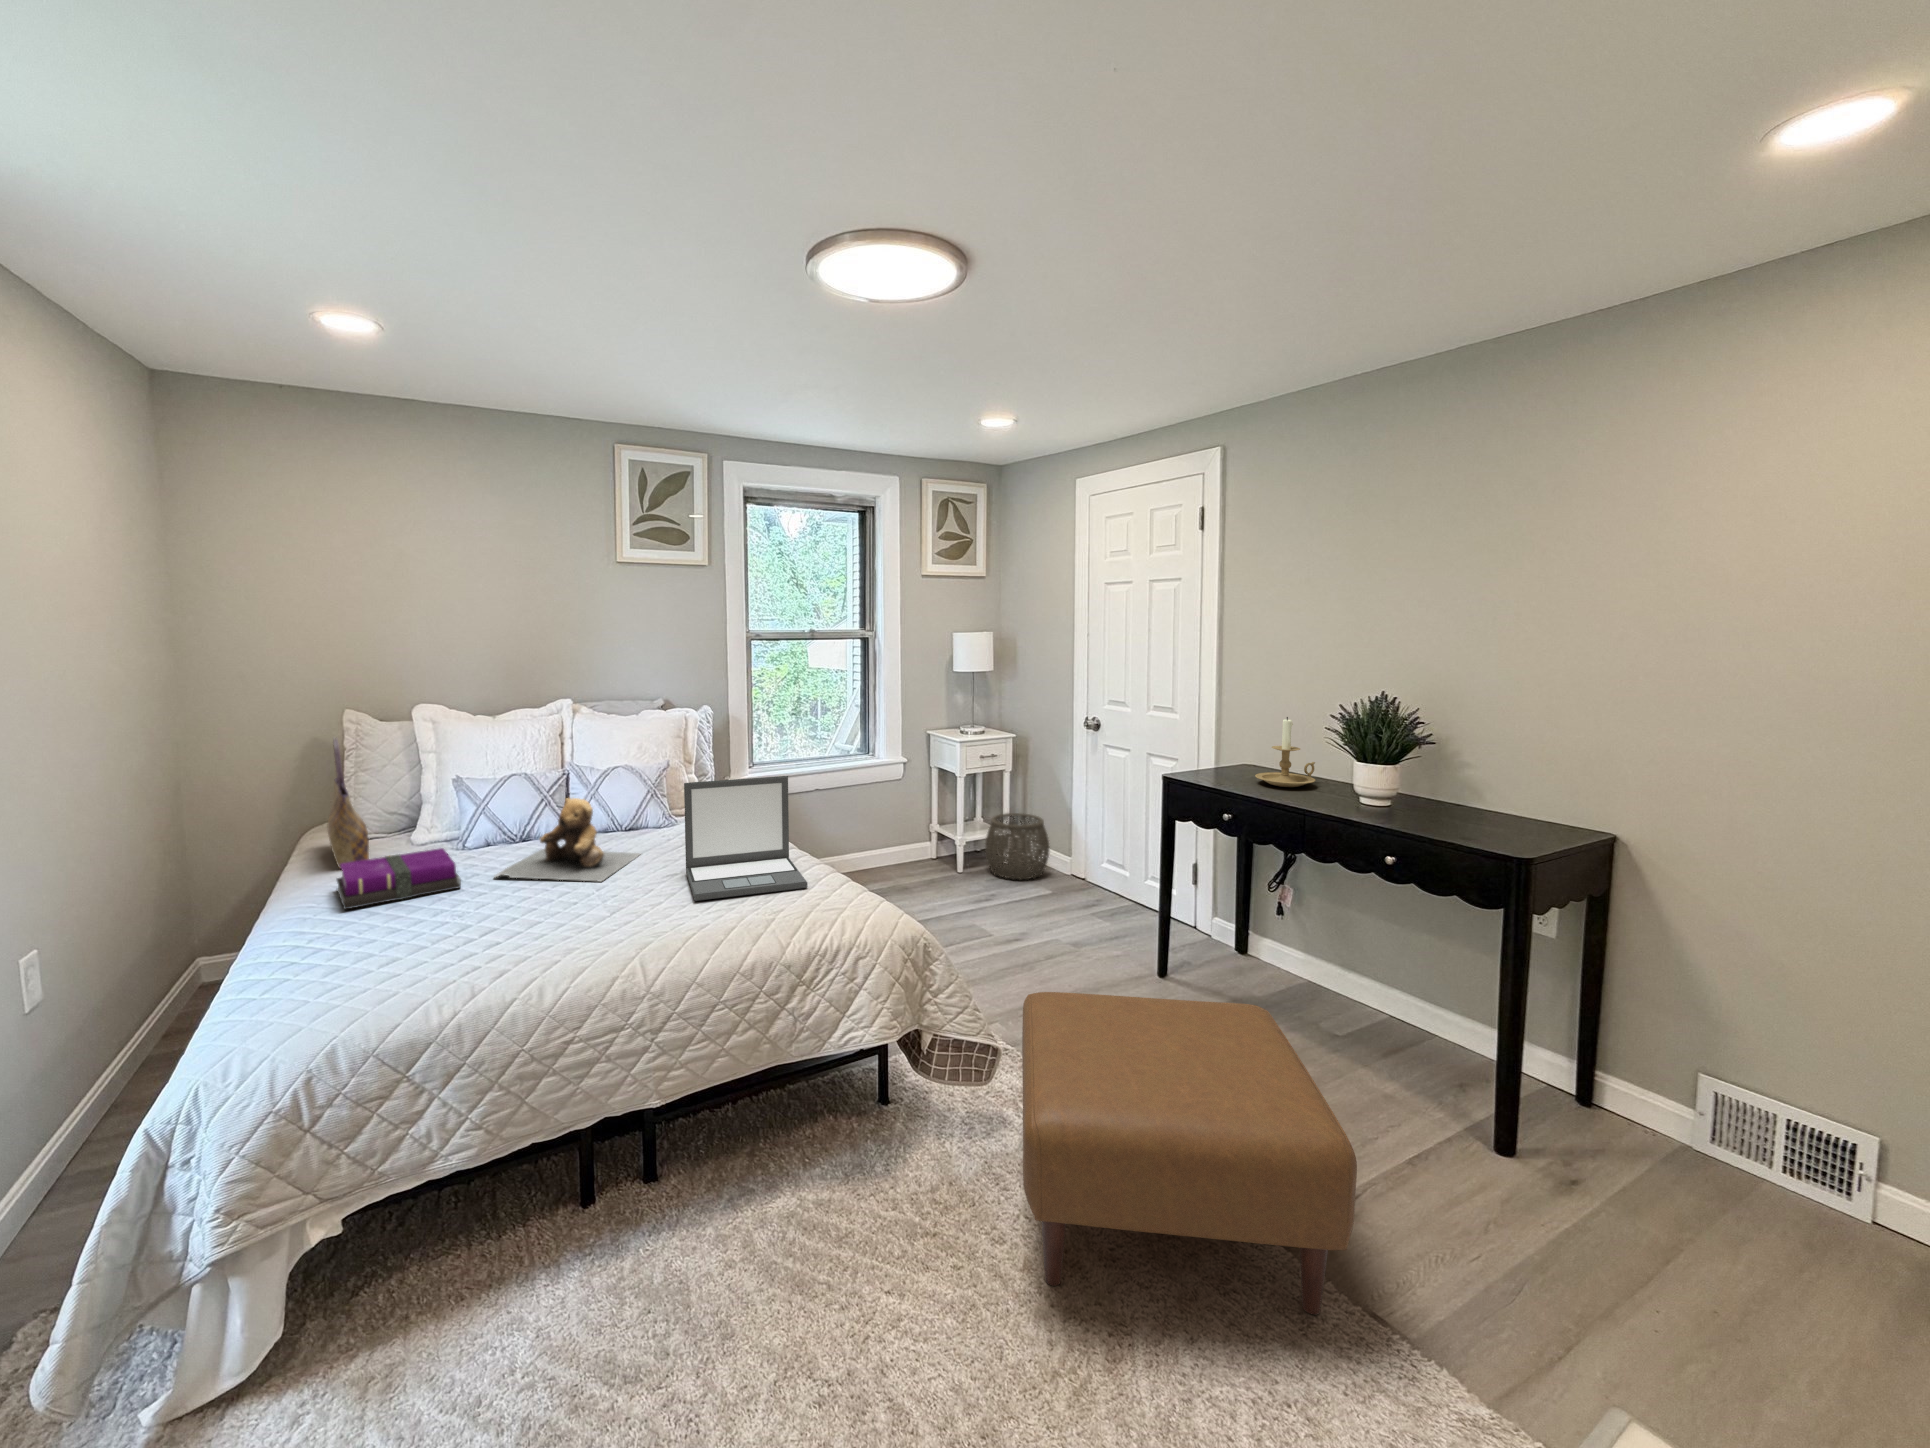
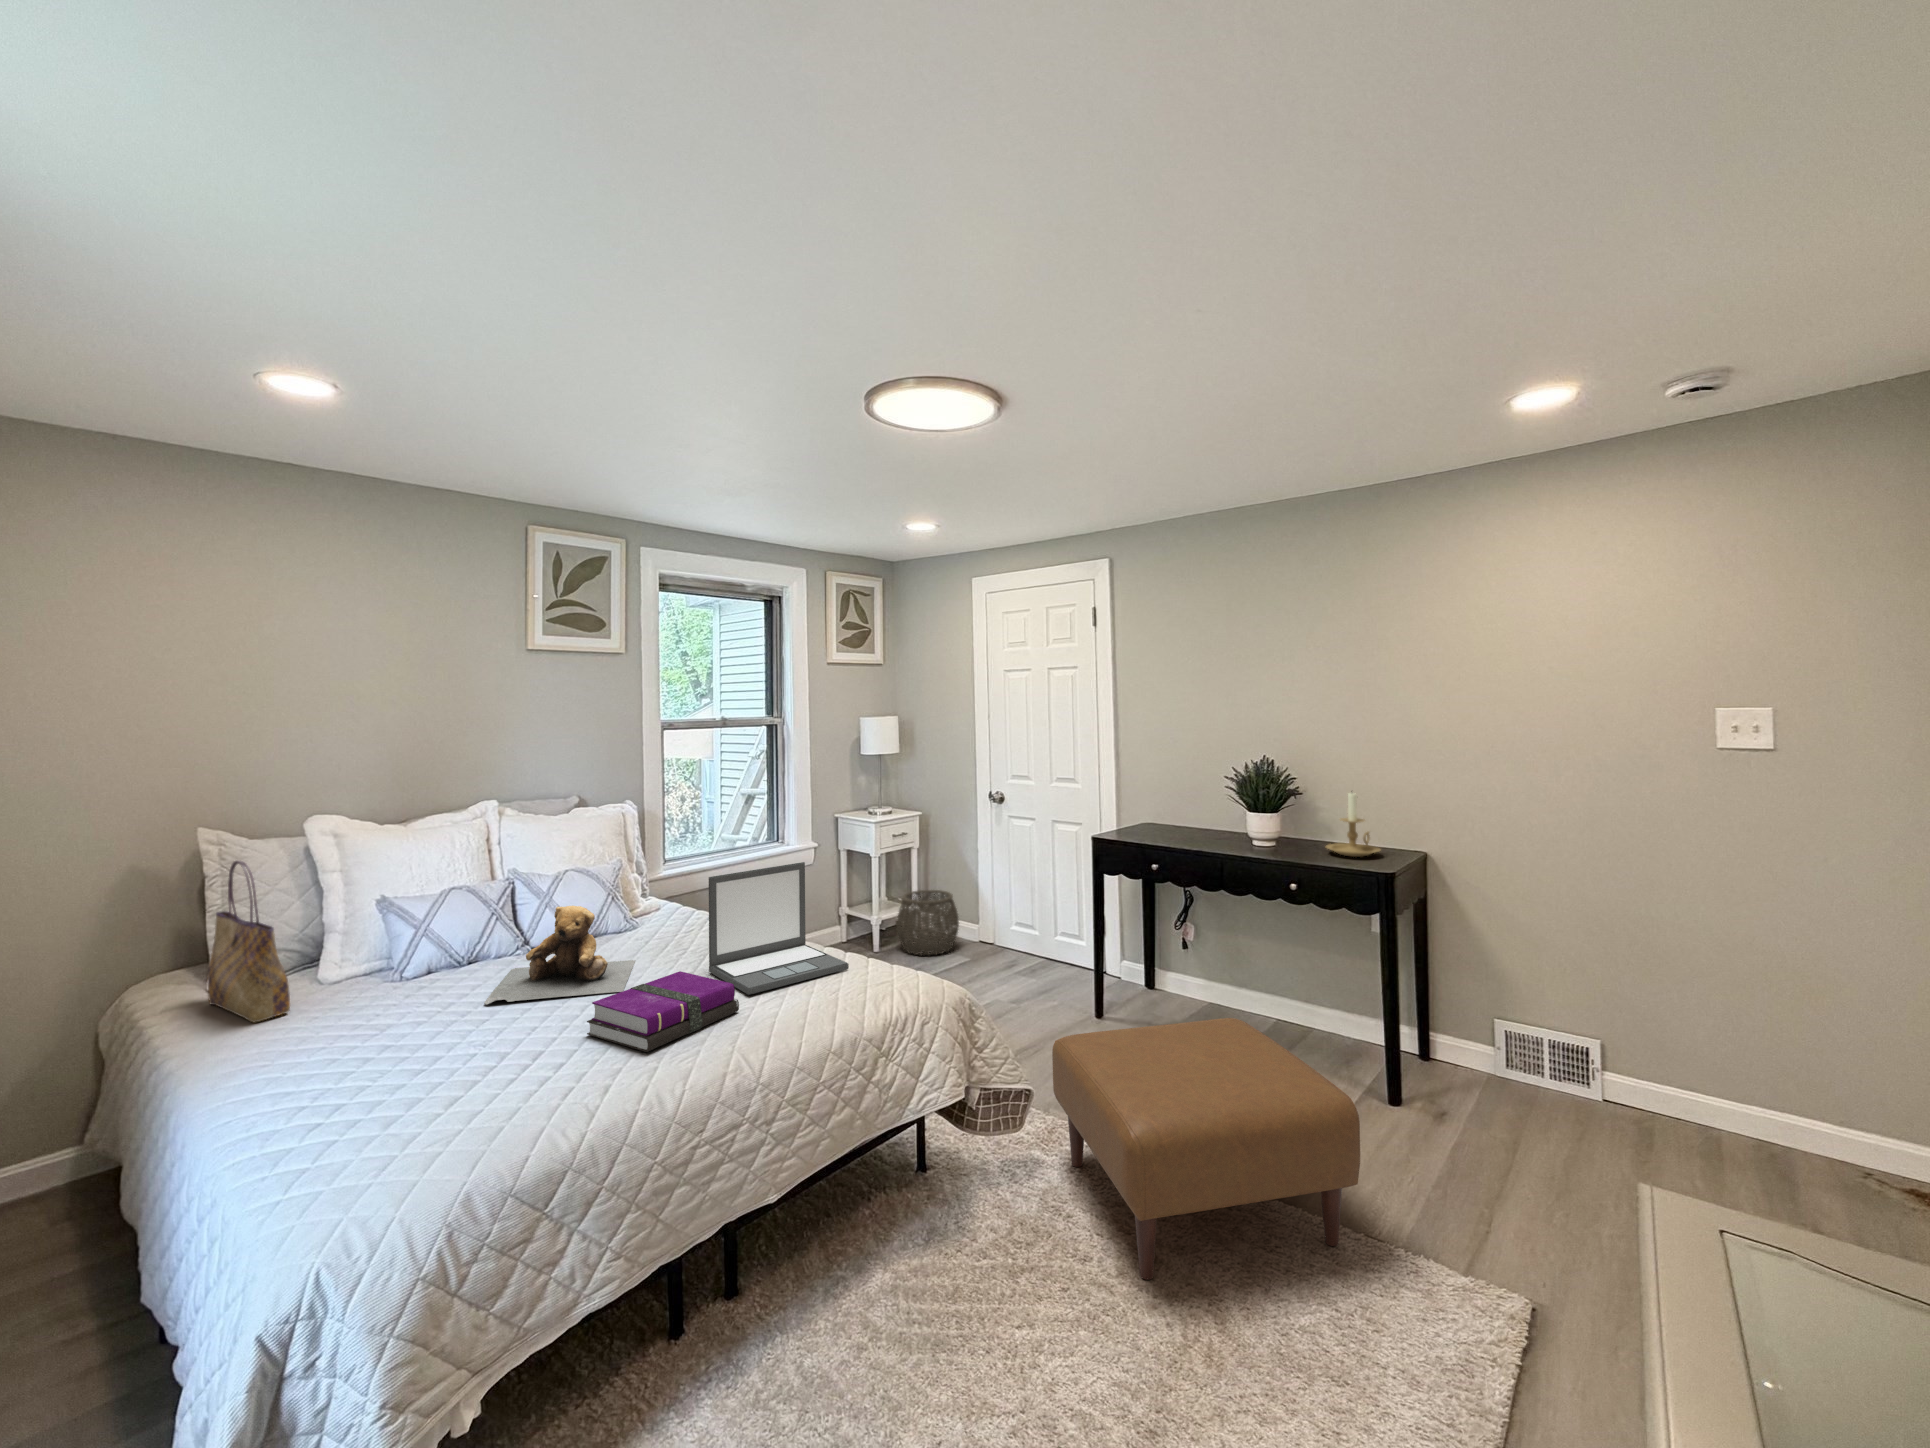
candle holder: present [1255,717,1315,787] -> present [1326,793,1380,857]
notebook: present [337,848,461,909] -> present [587,971,739,1052]

